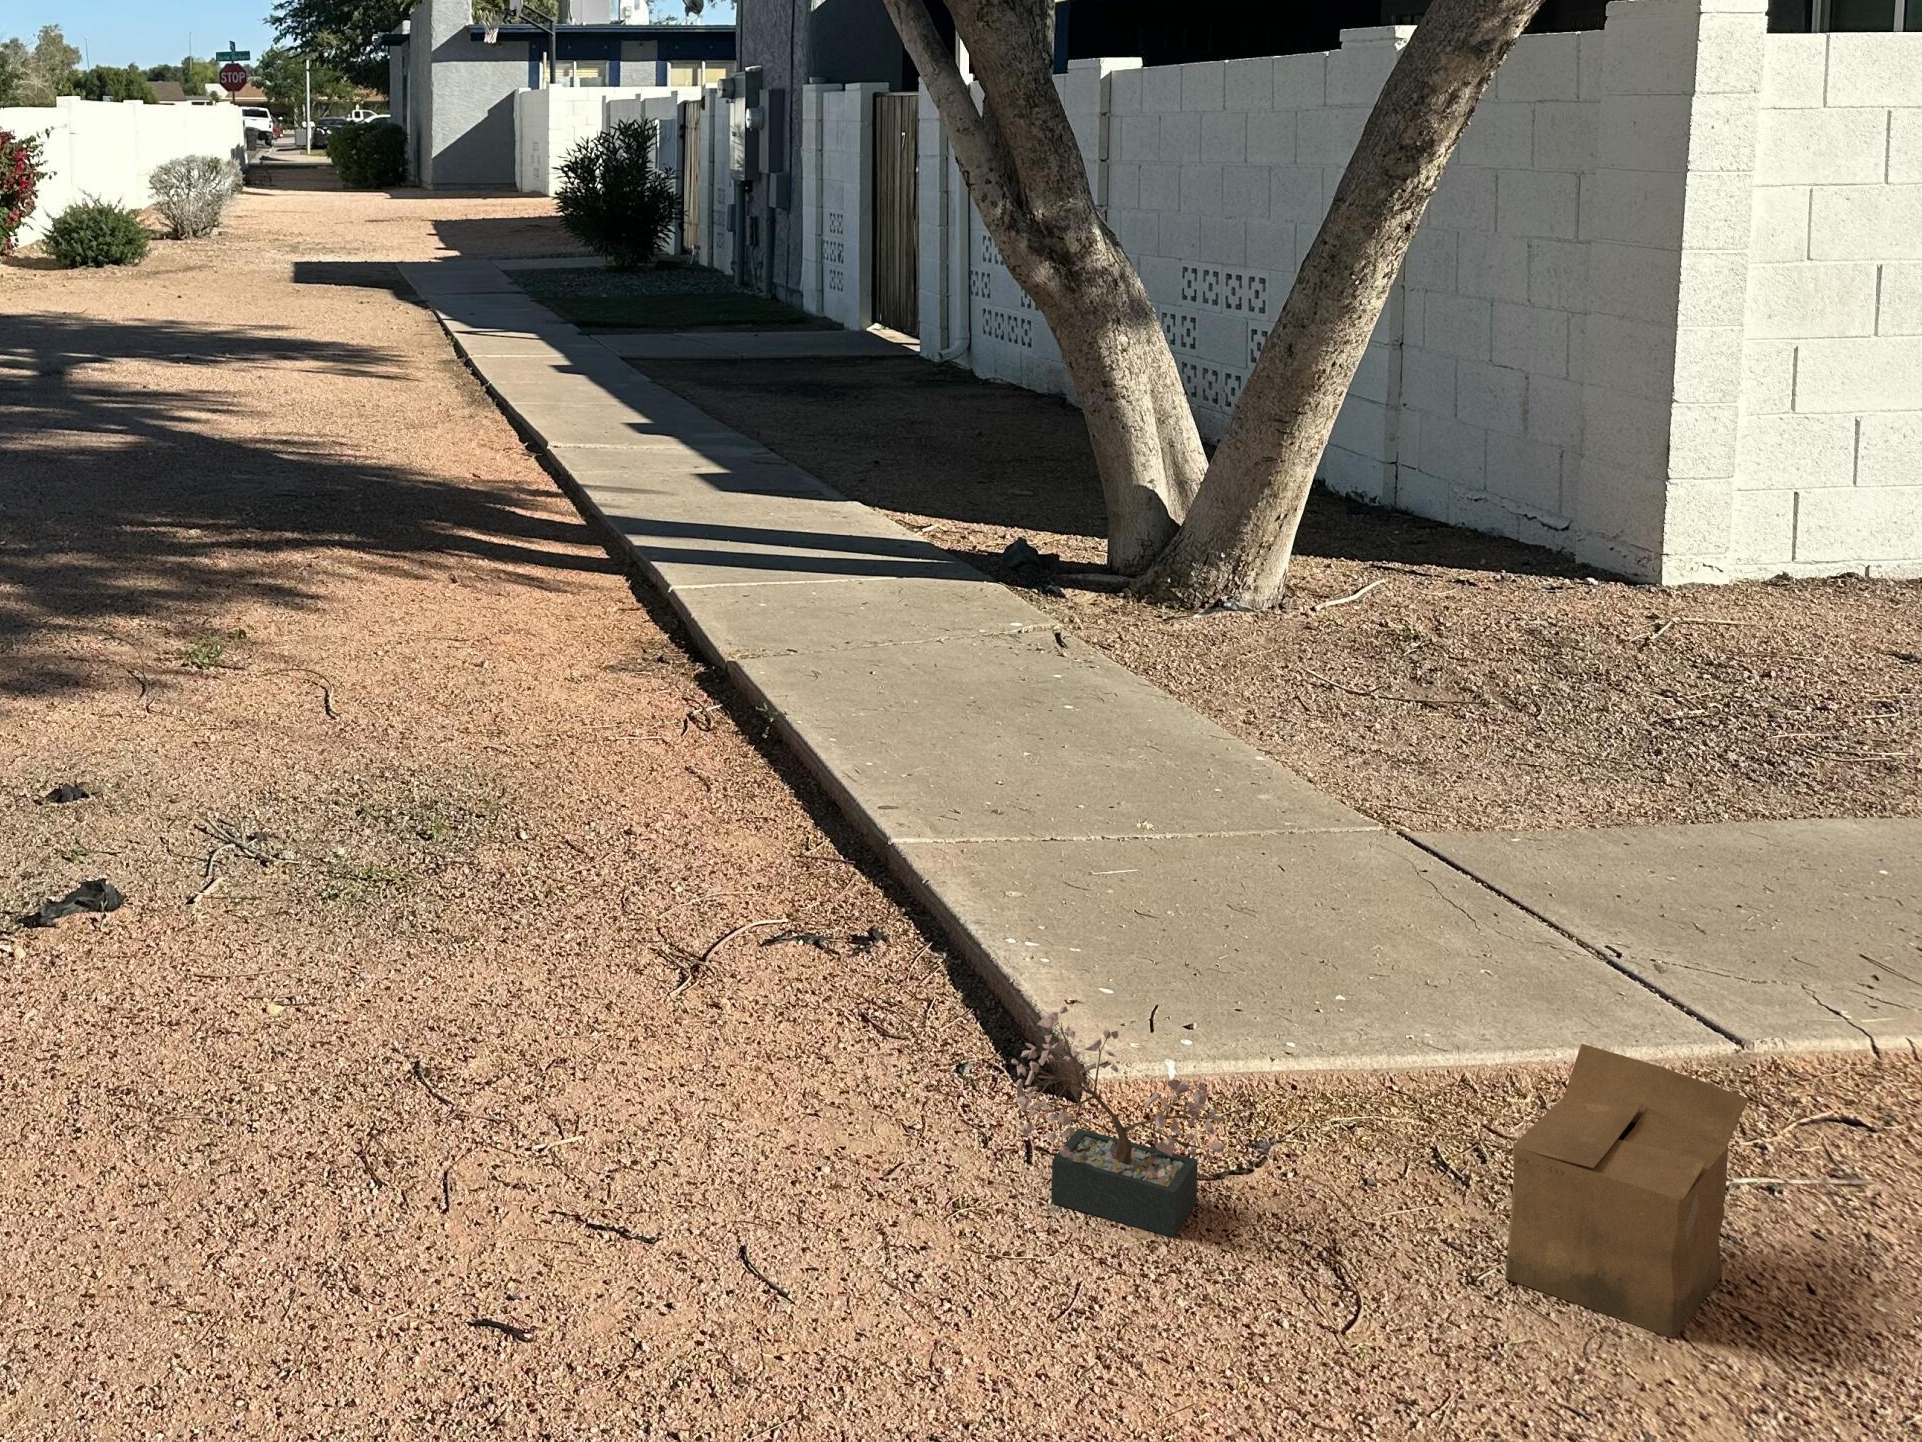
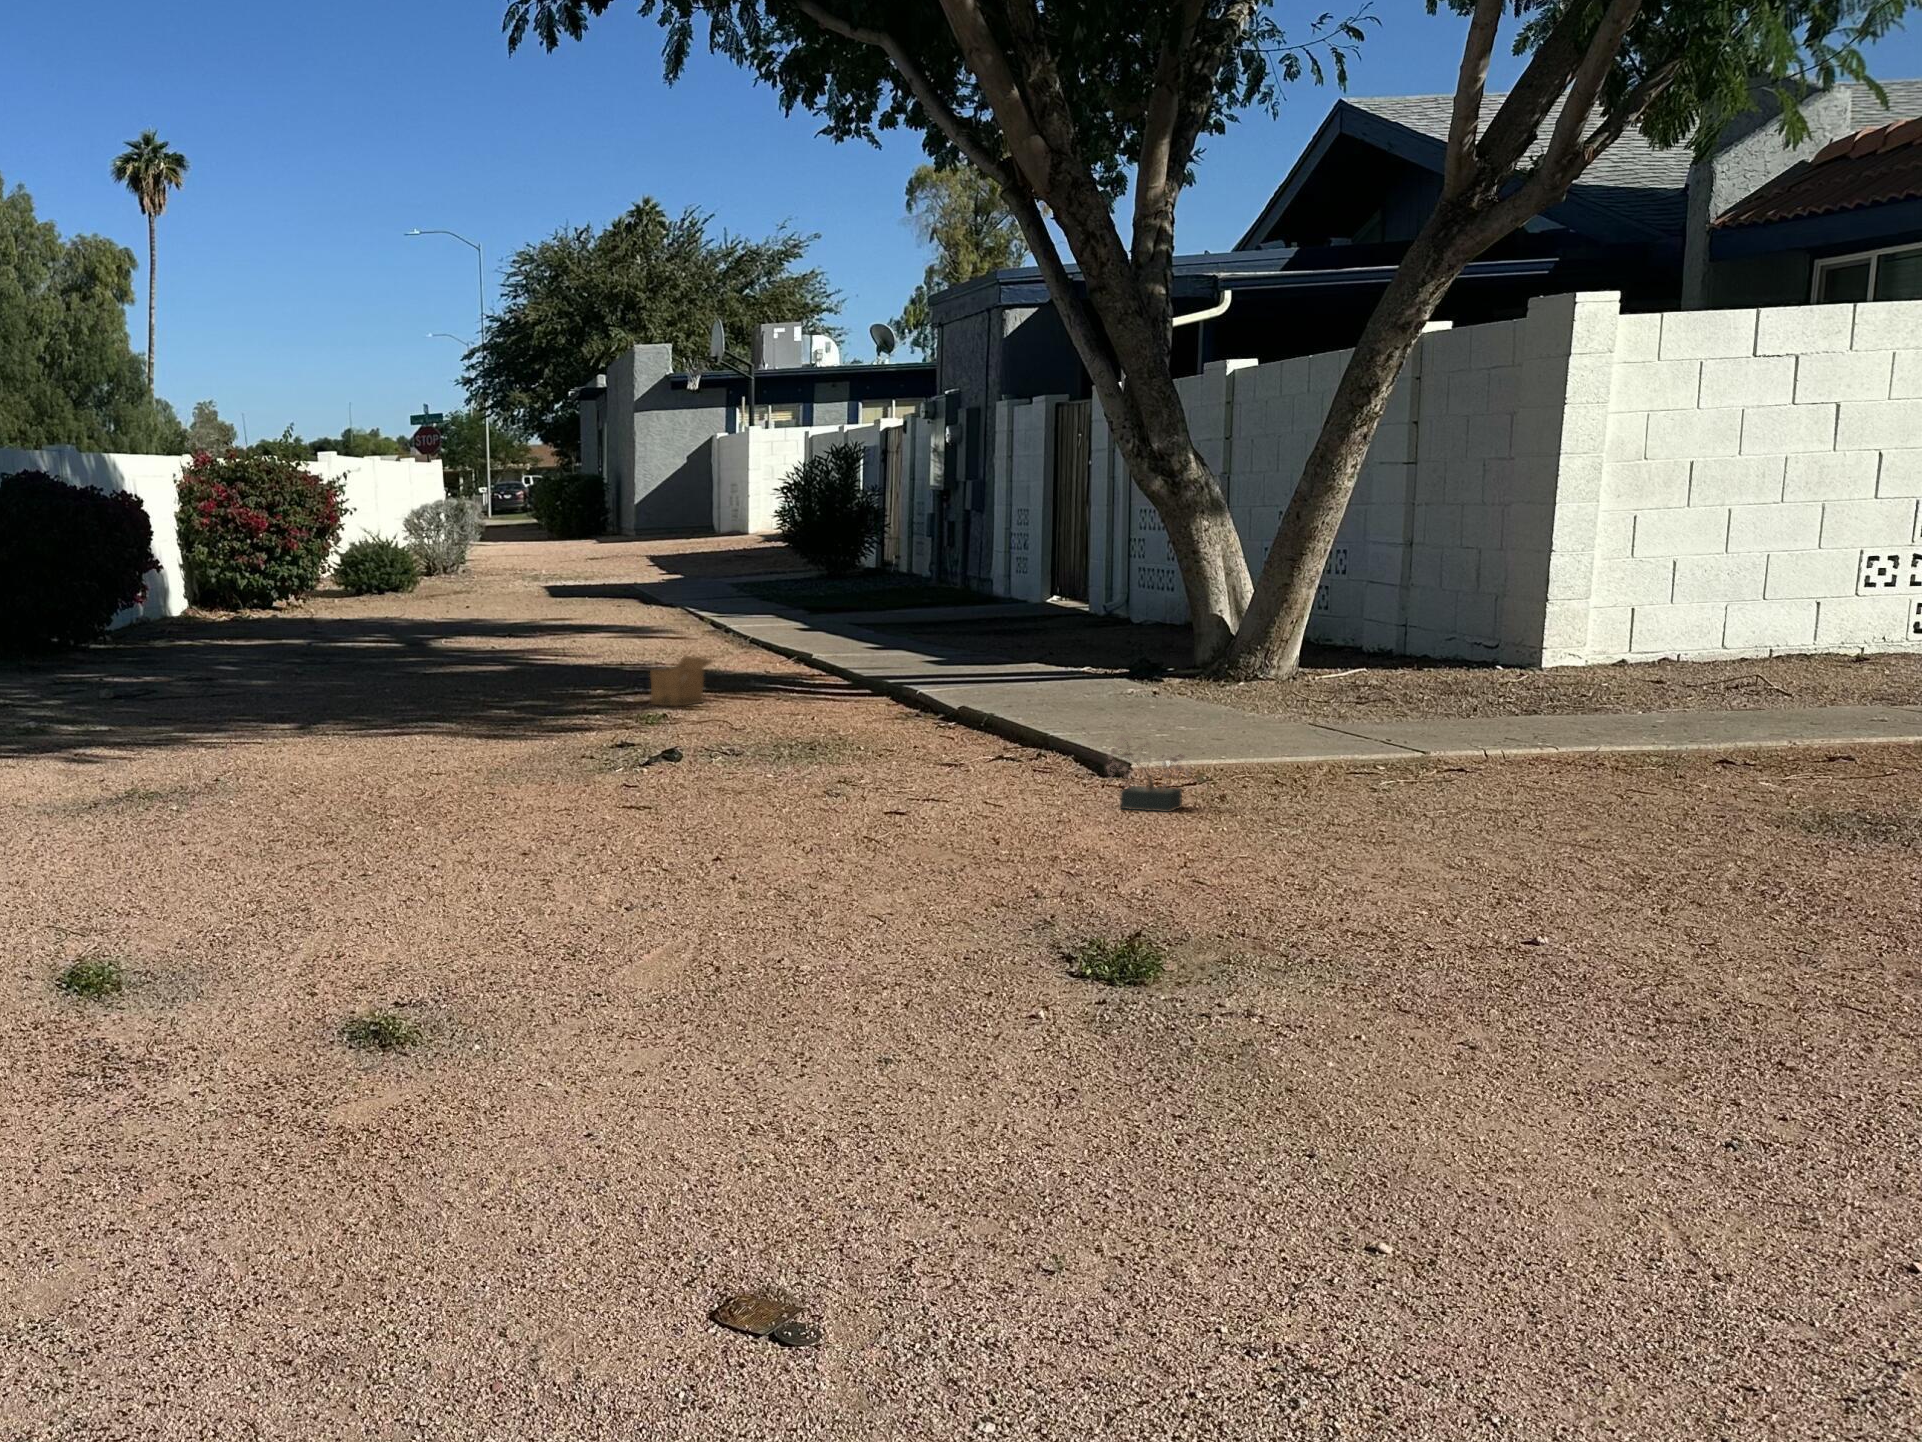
cardboard box: present [1505,1044,1749,1337] -> present [650,656,712,706]

